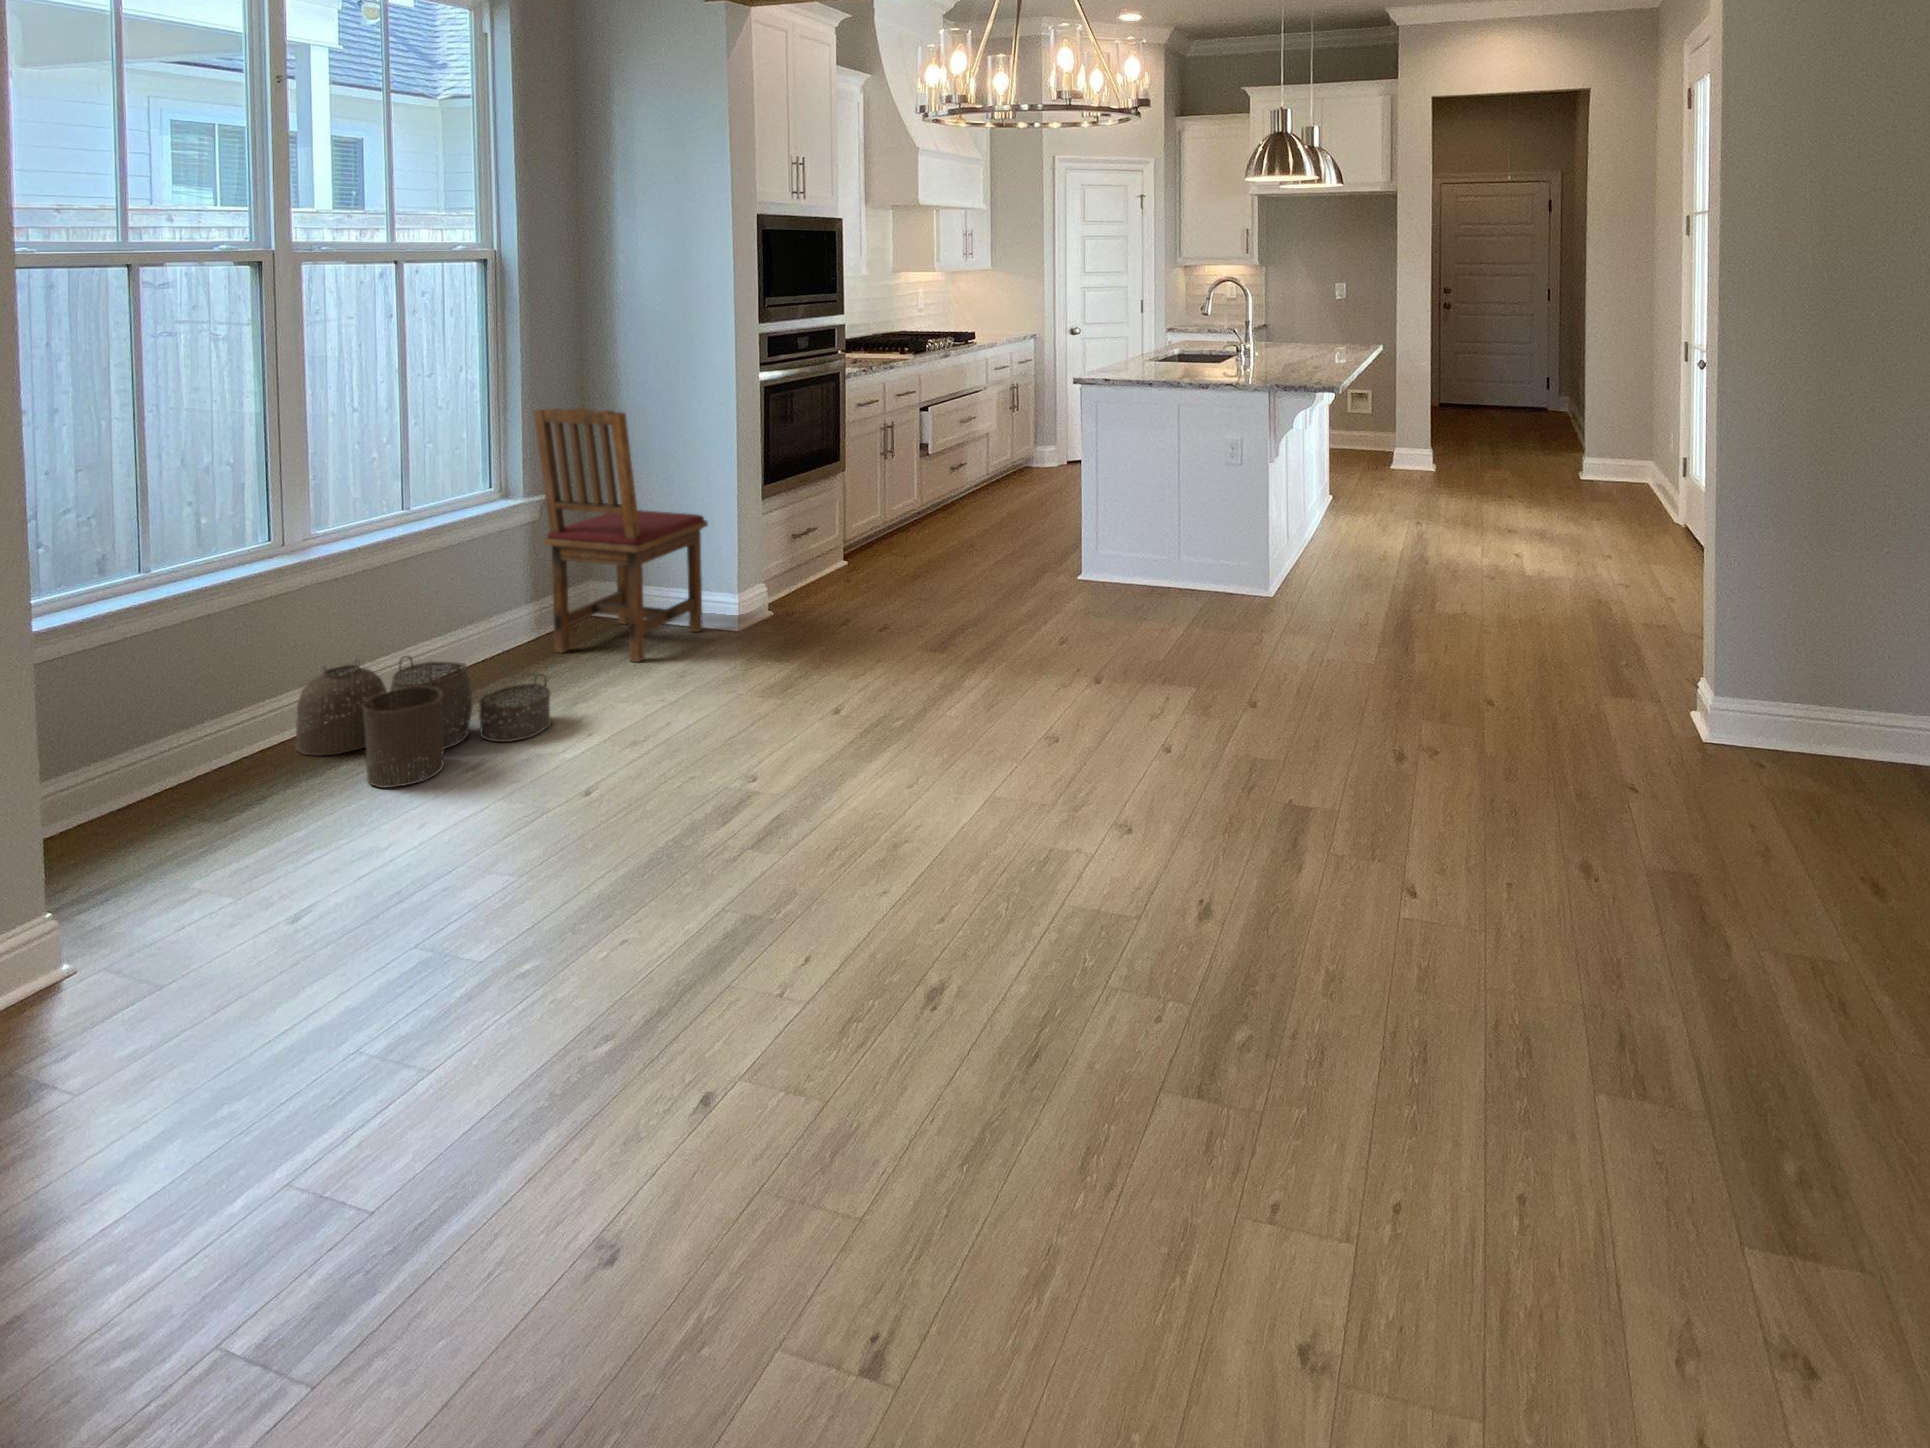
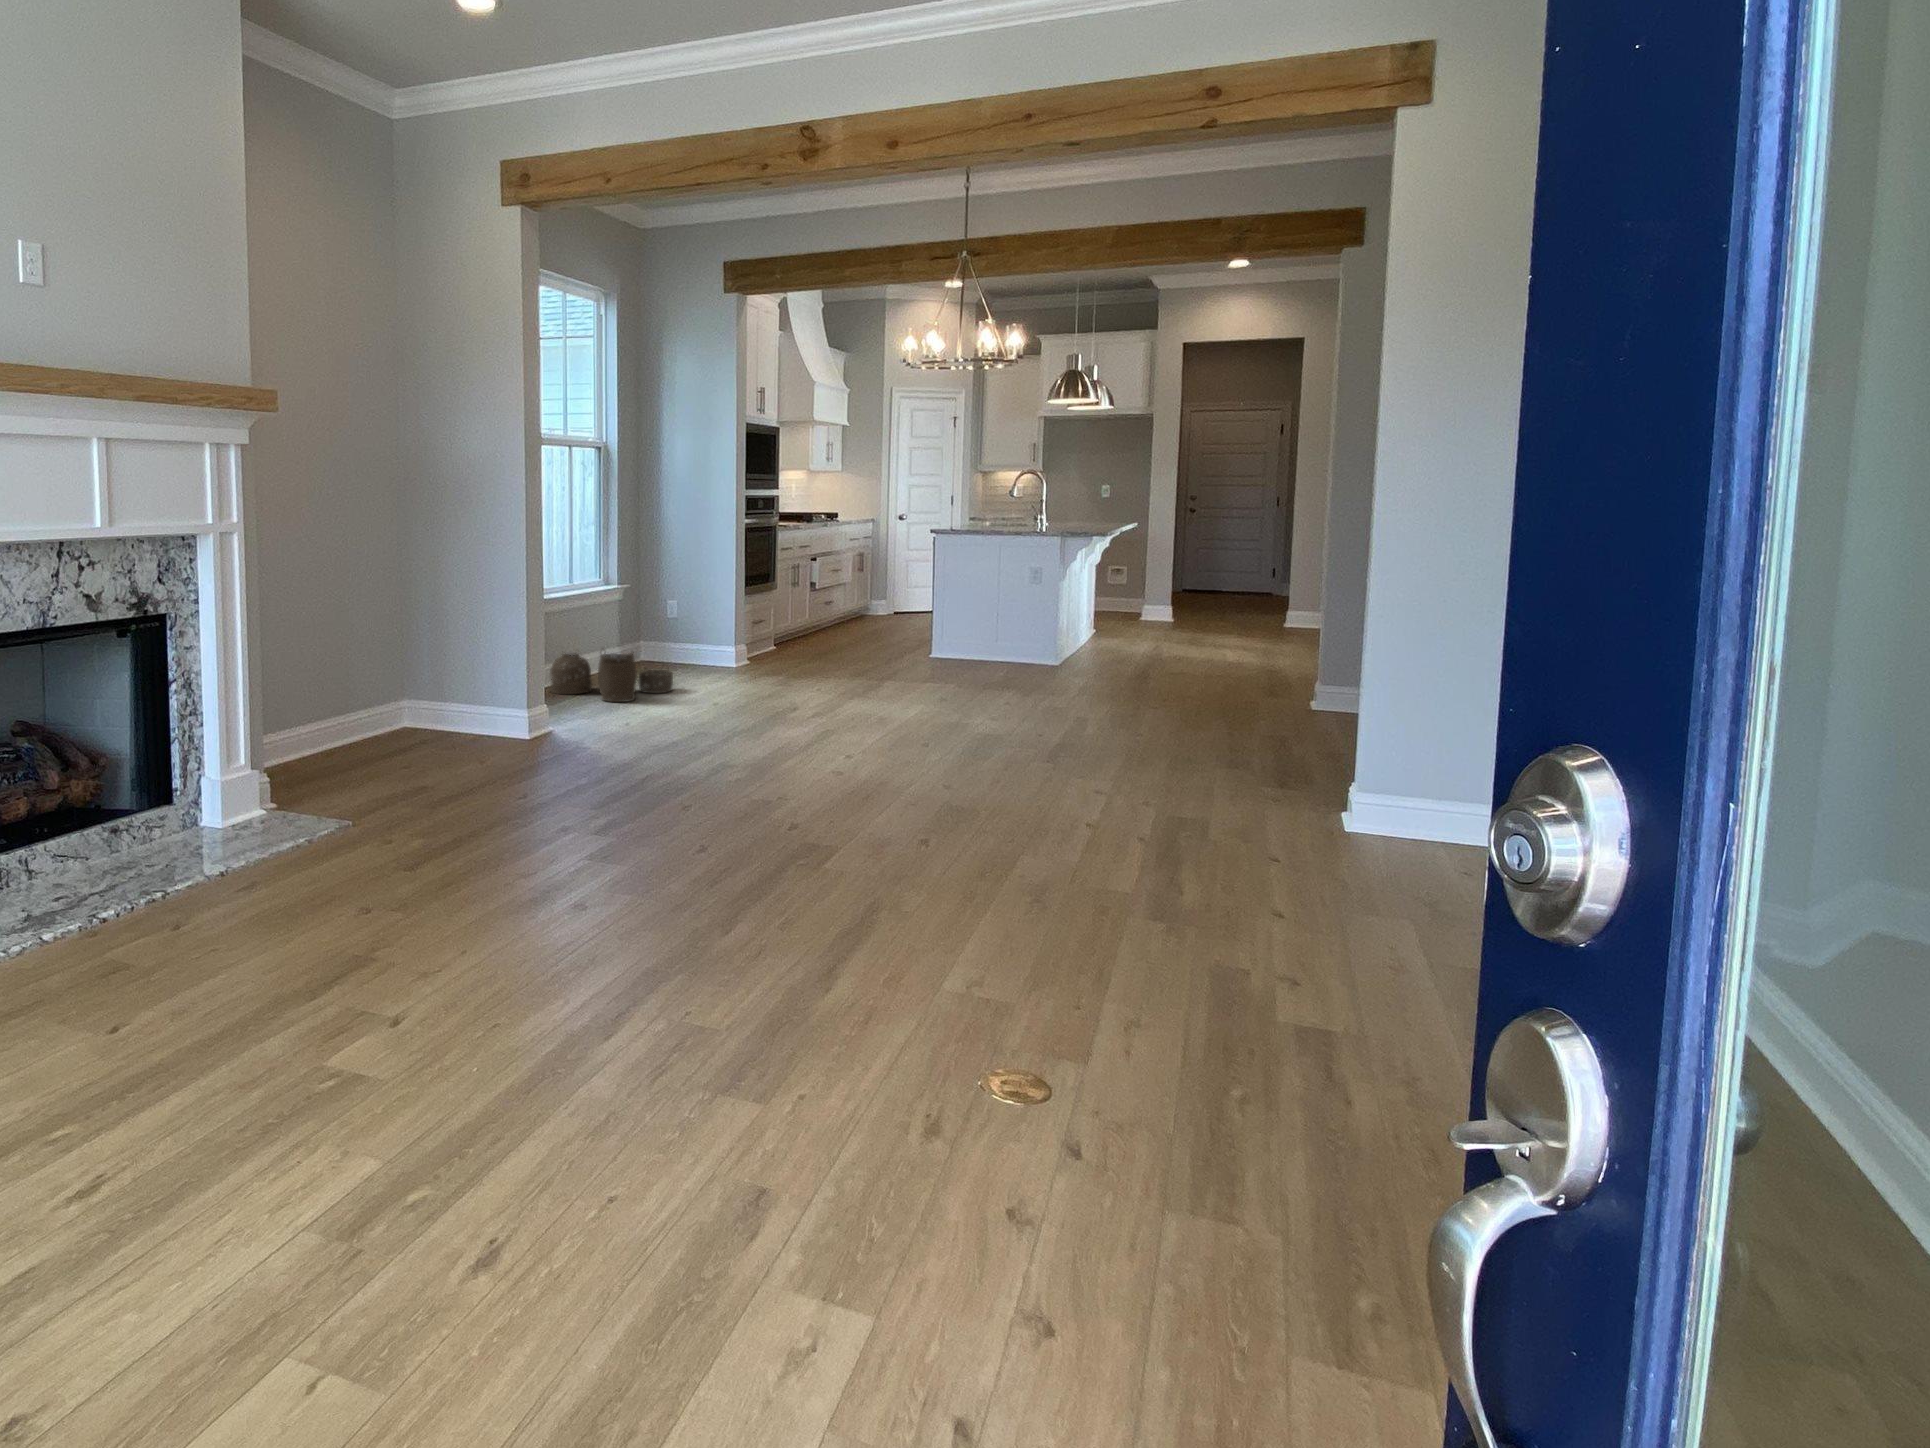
dining chair: present [534,407,708,662] -> none [636,530,722,675]

